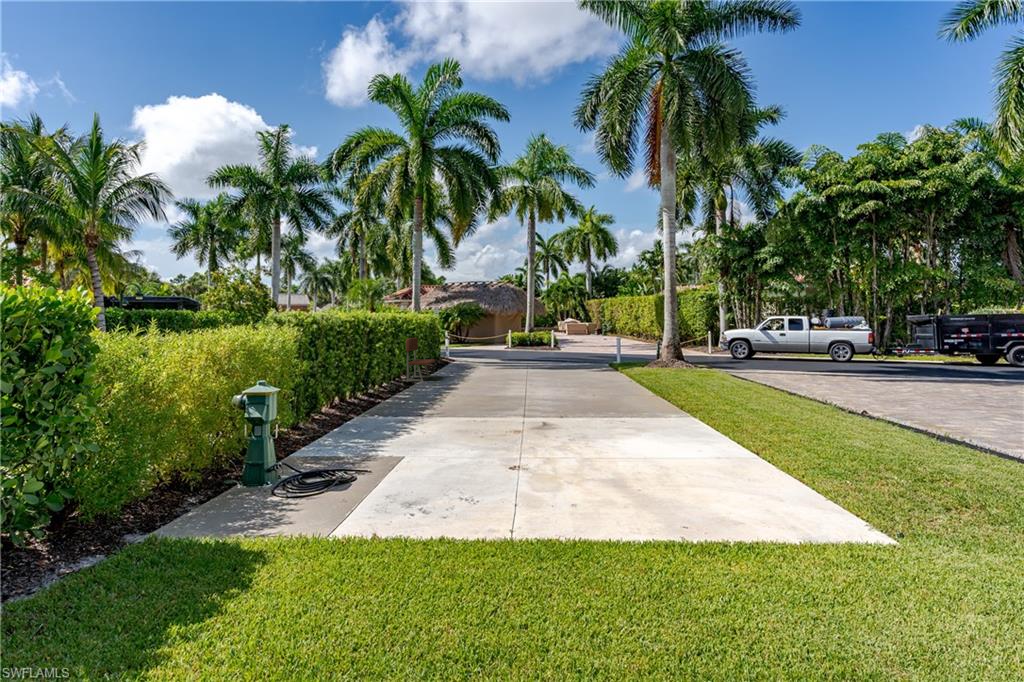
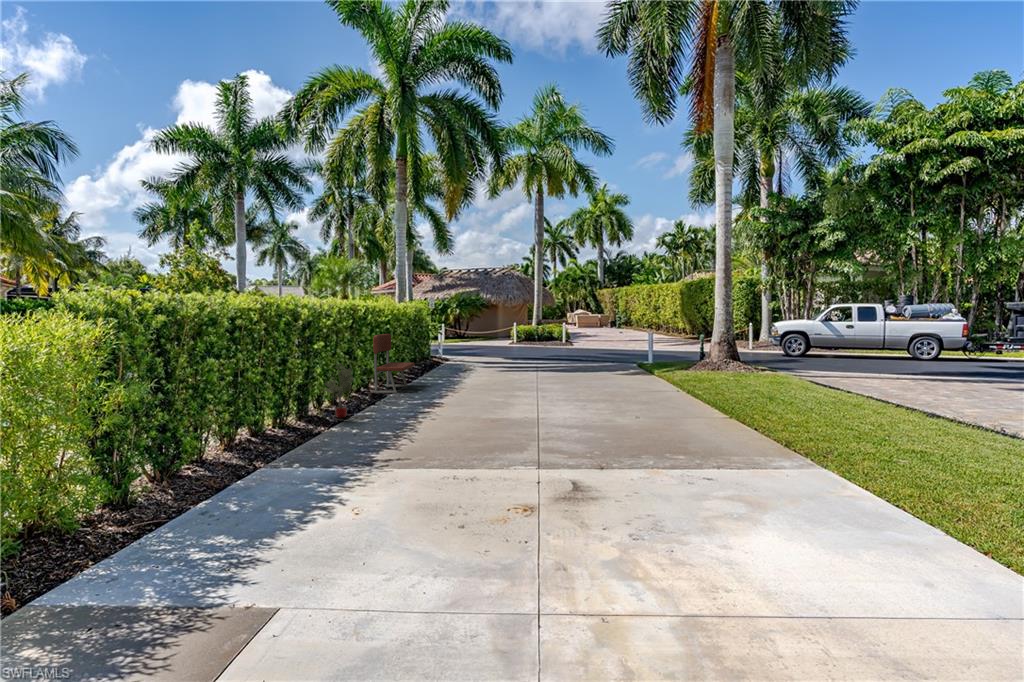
potted tree: none [378,357,399,395] -> present [324,364,354,418]

